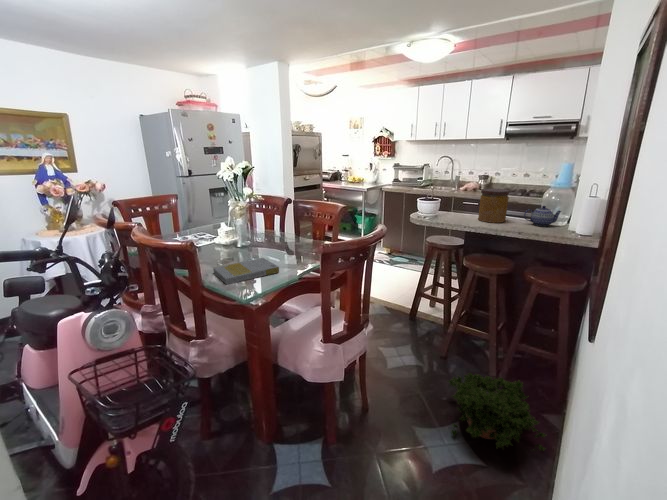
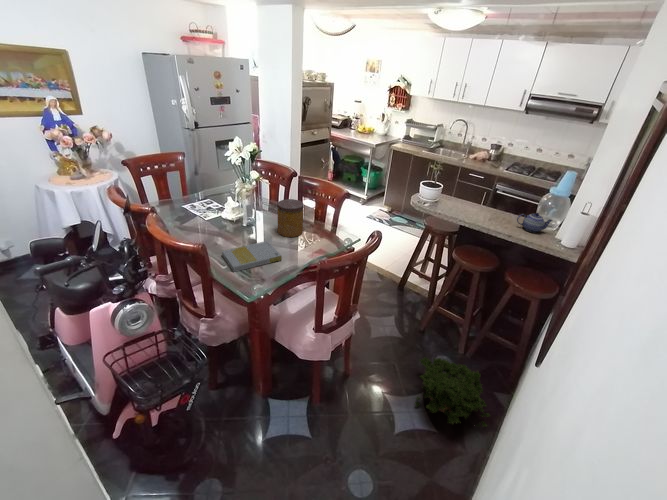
jar: present [478,189,510,223] -> present [277,199,304,237]

